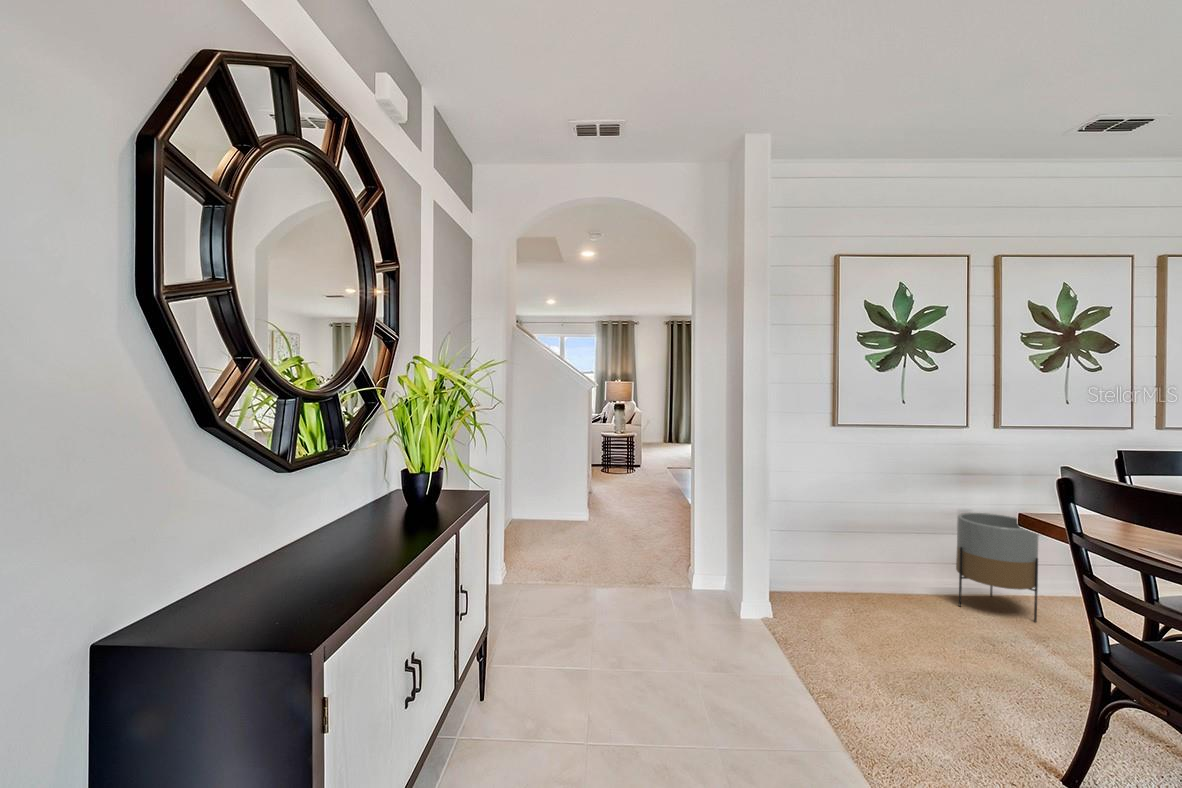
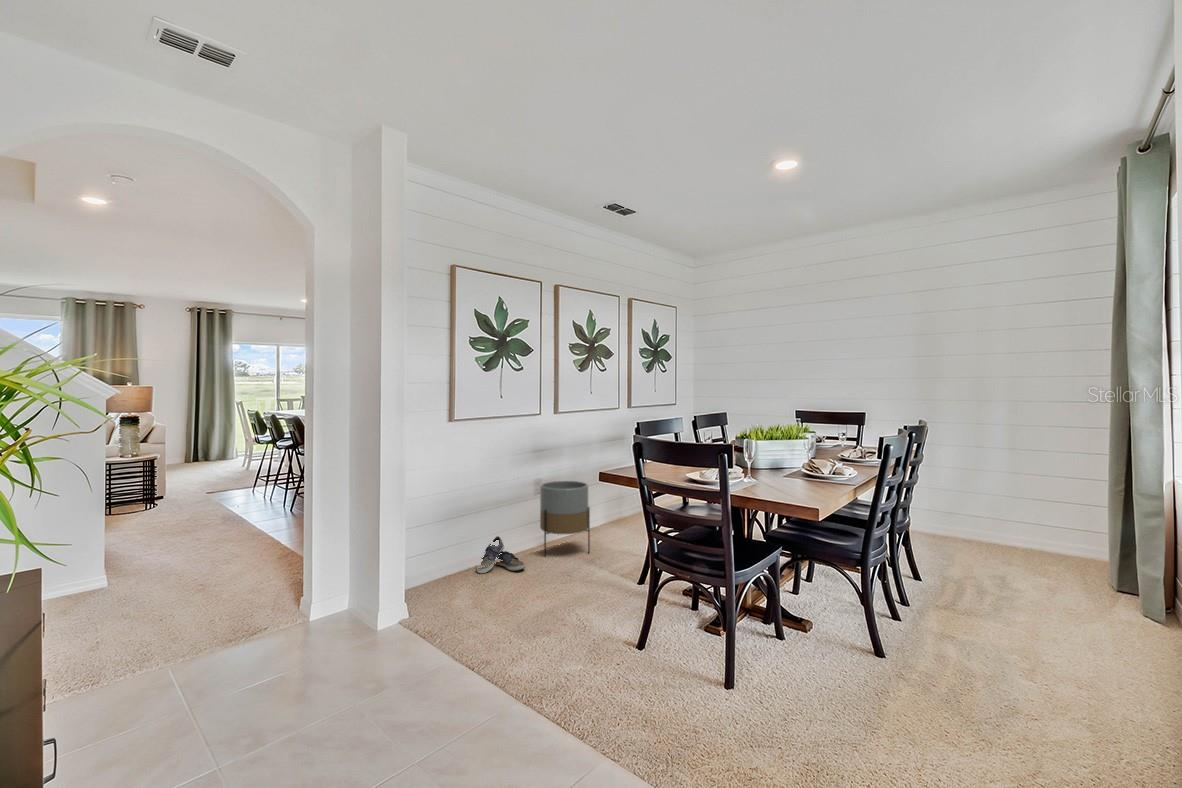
shoe: none [858,564,922,612] -> present [477,536,525,573]

